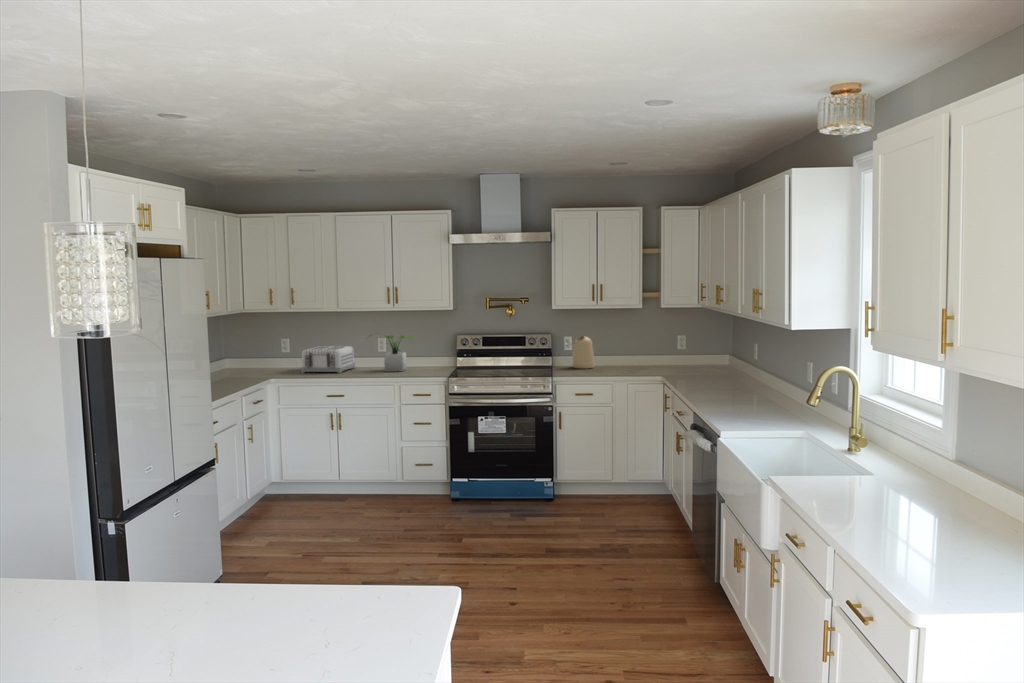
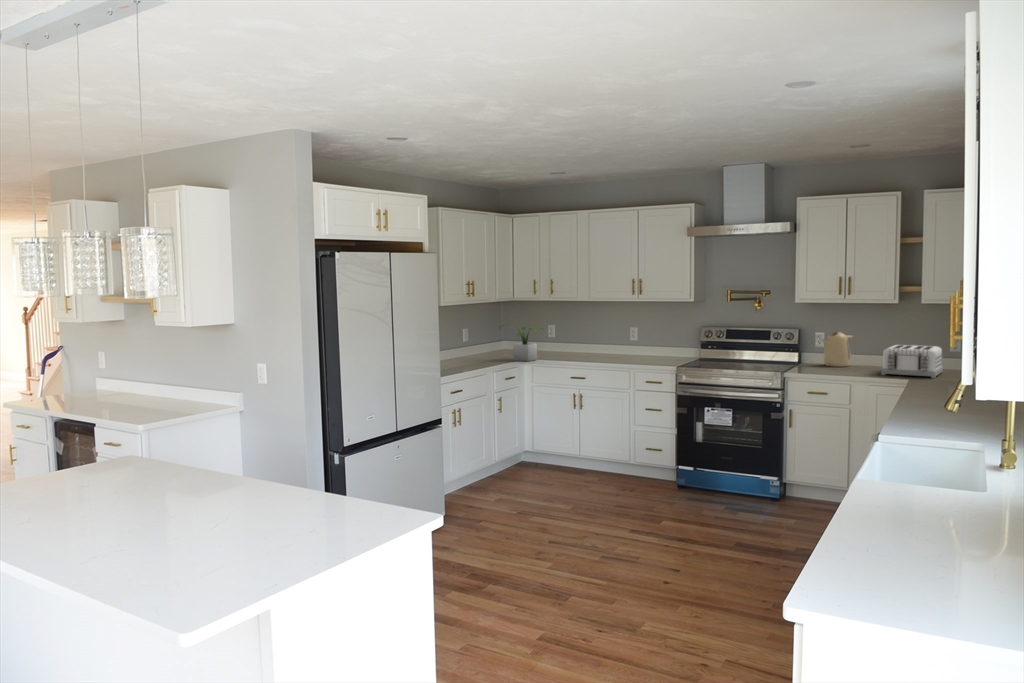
potted plant: present [384,335,413,372] -> present [513,327,537,361]
toaster: present [301,346,355,373] -> present [881,345,943,378]

